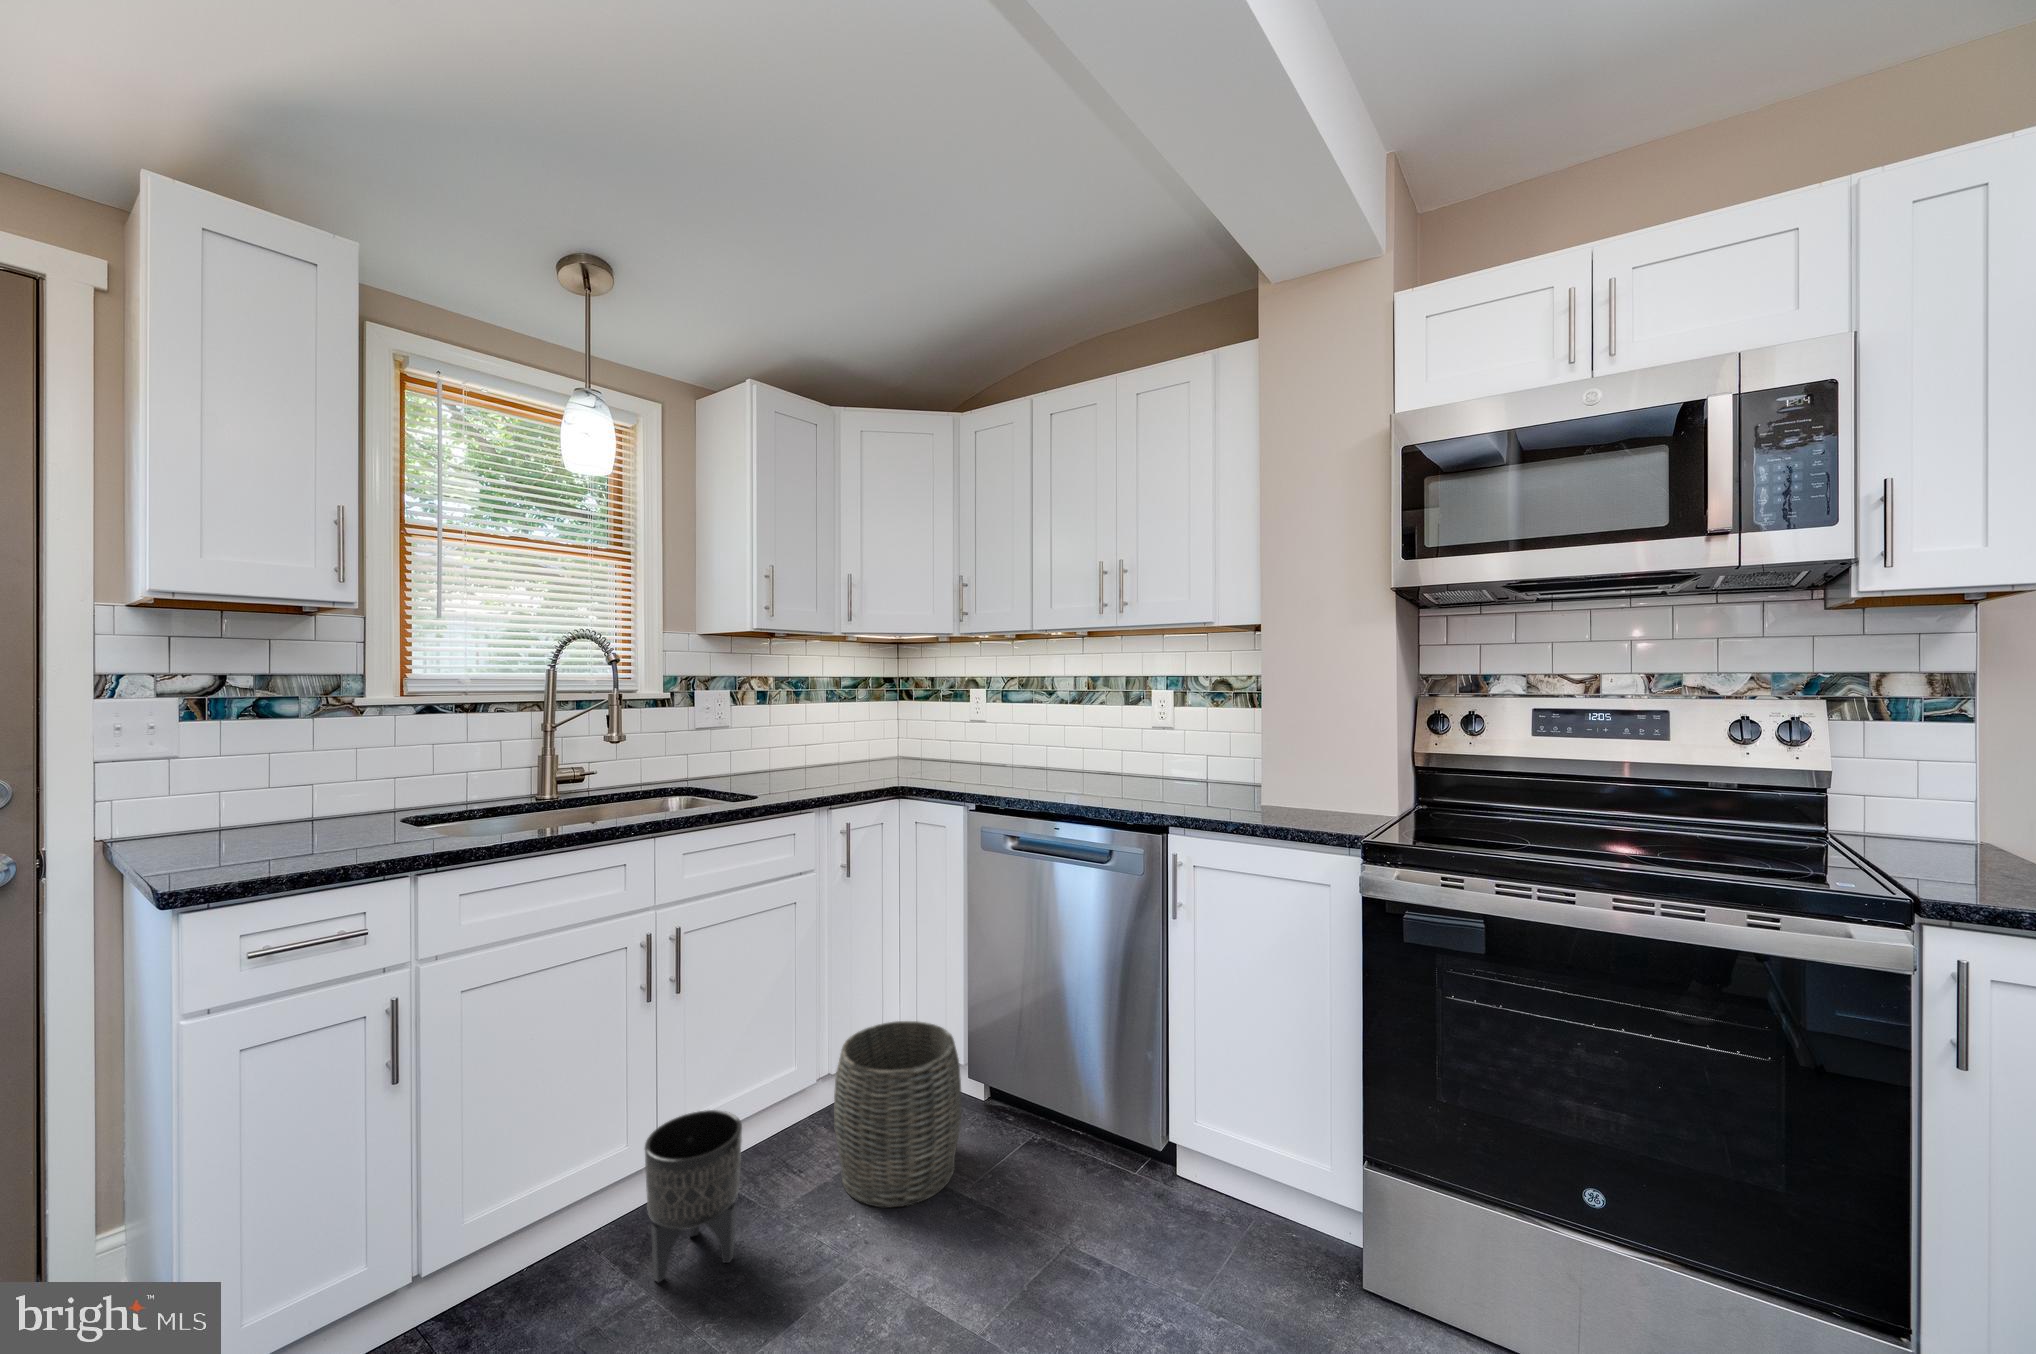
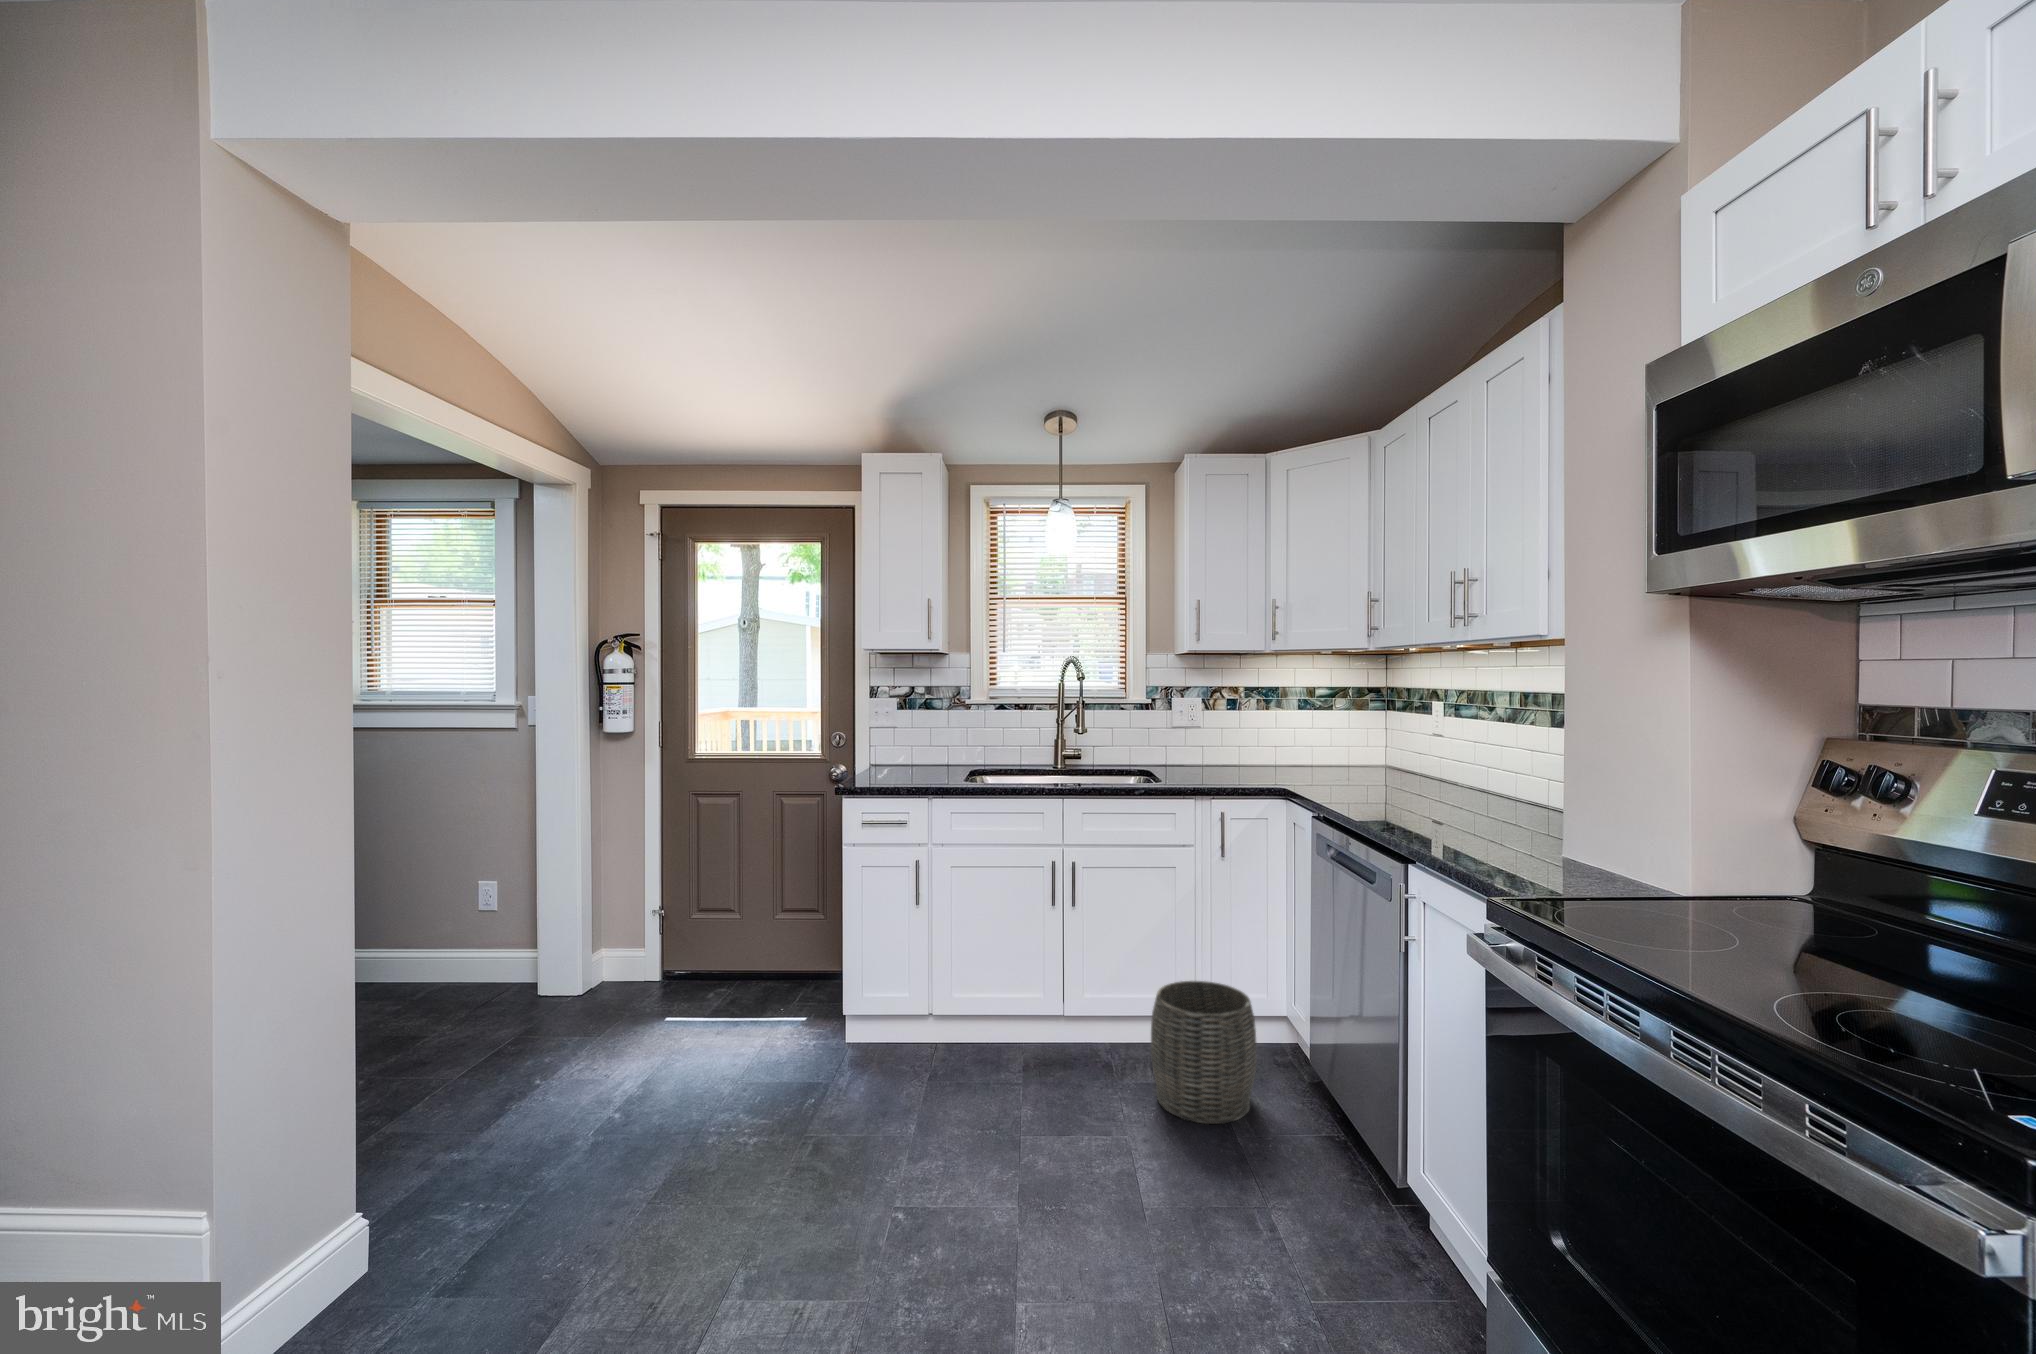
planter: present [644,1110,742,1282] -> none [1021,985,1081,1088]

